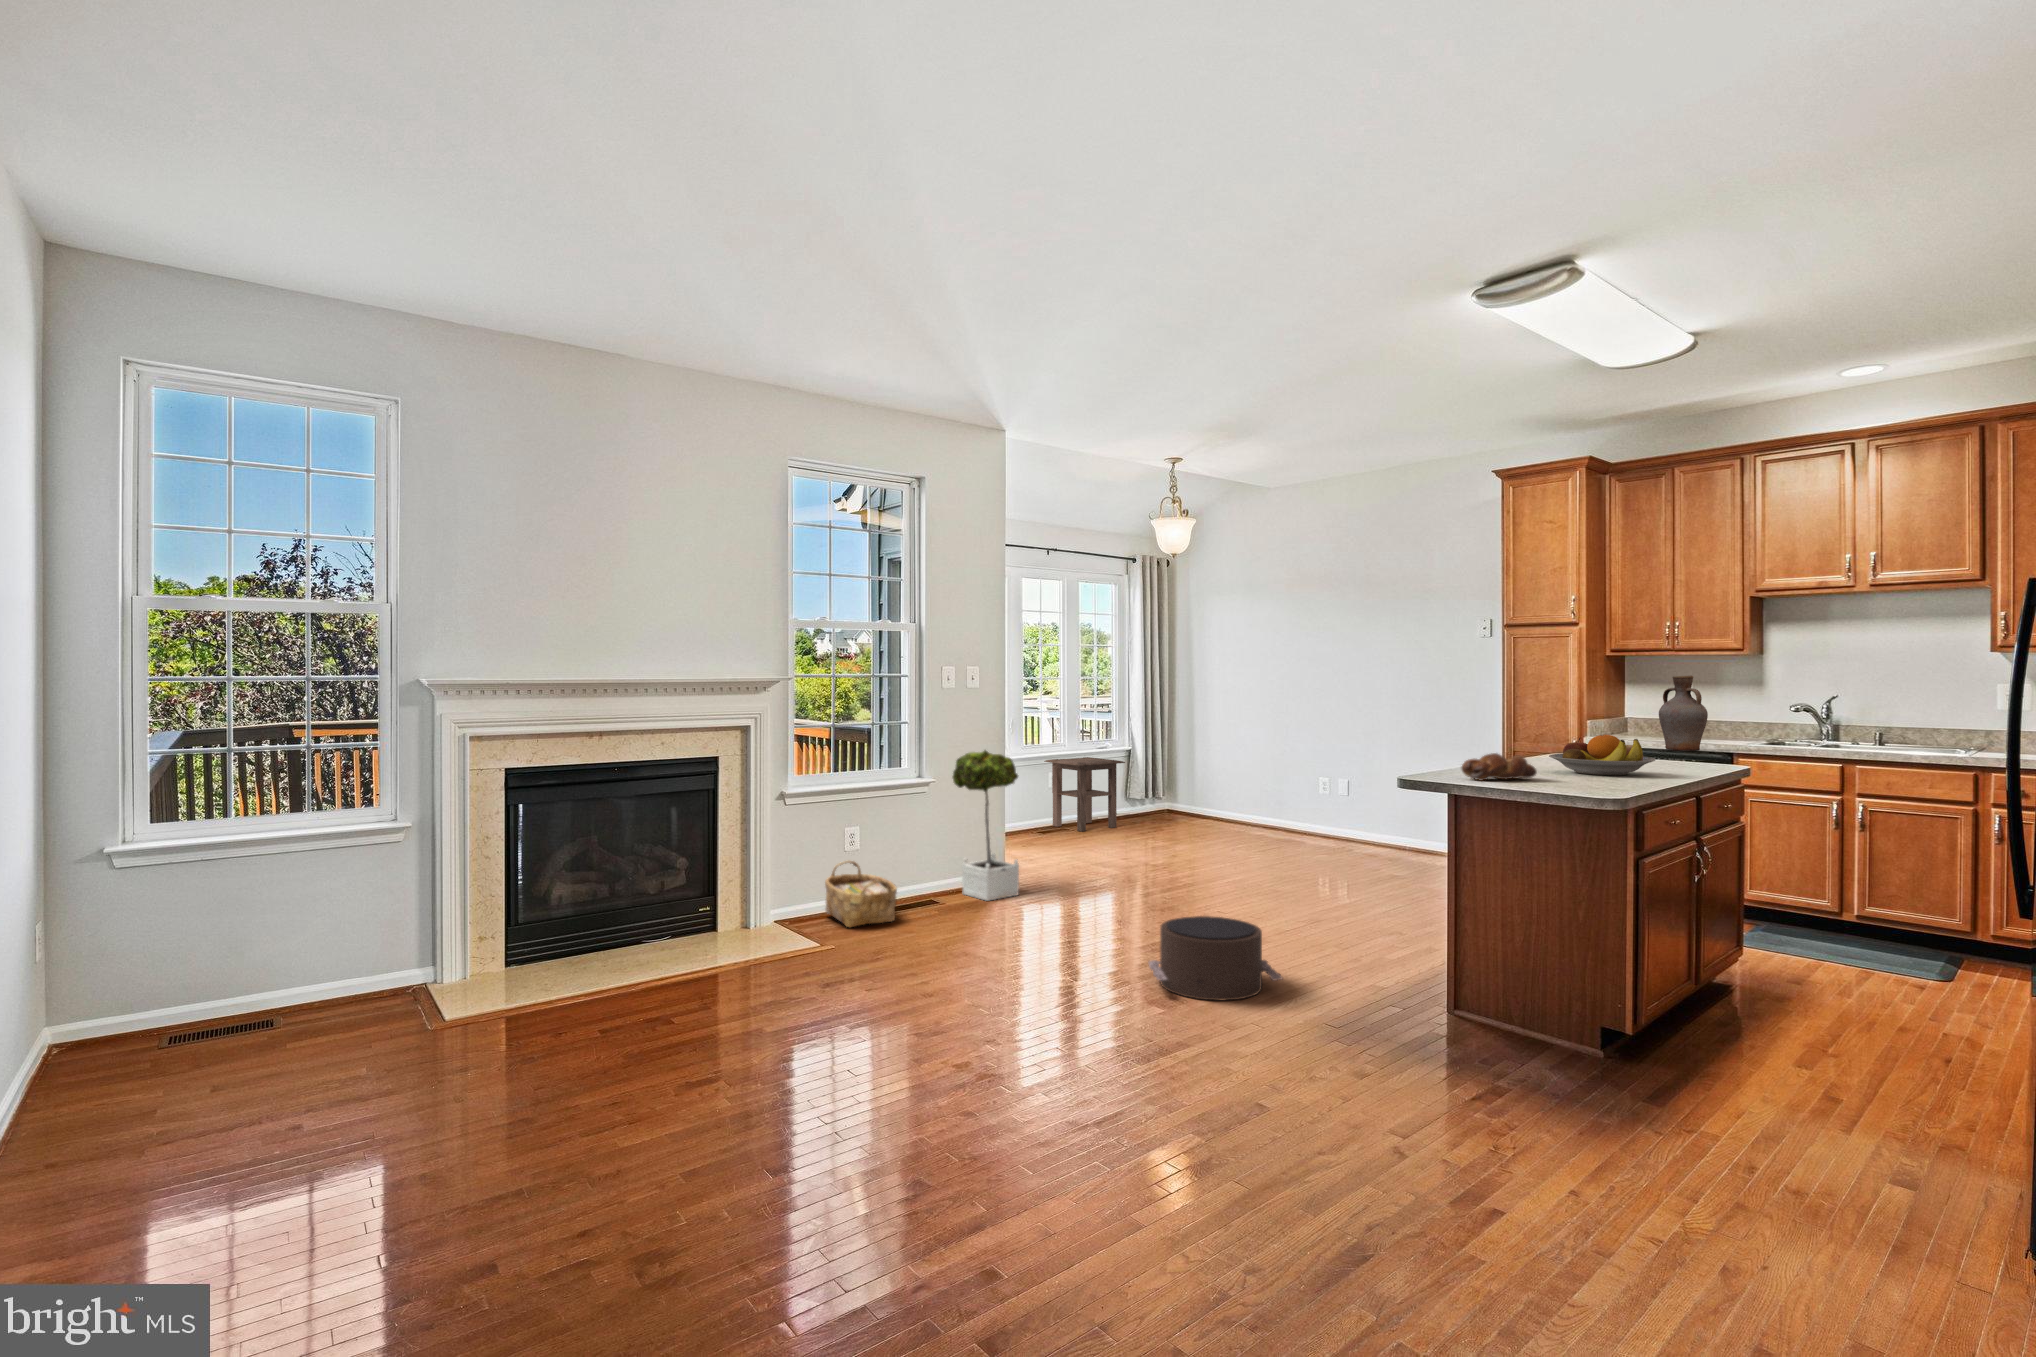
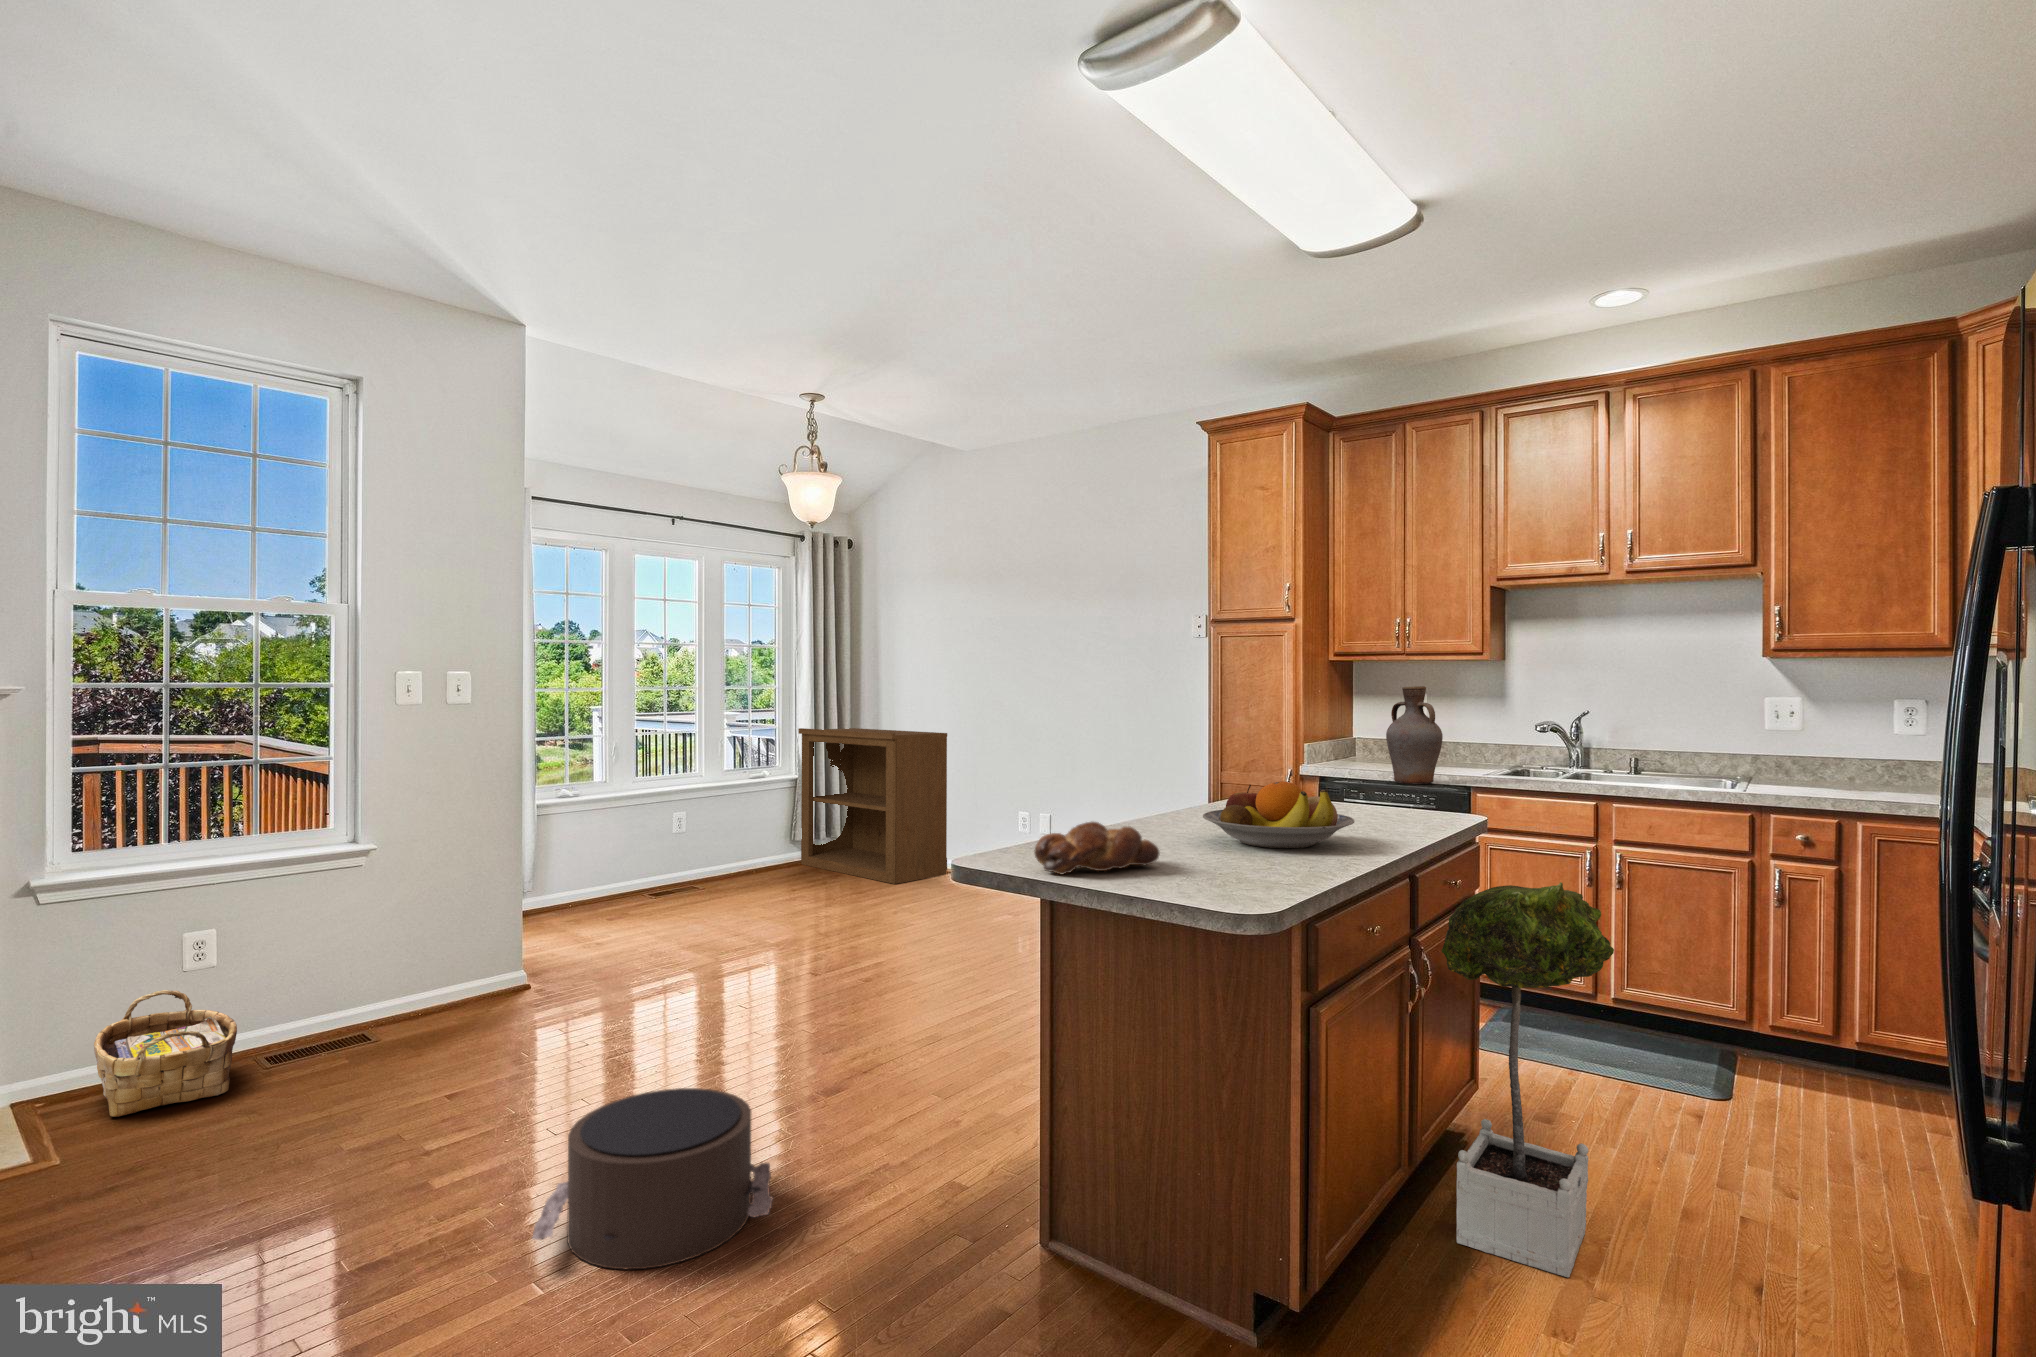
bookshelf: none [1133,711,1258,832] -> present [798,728,947,884]
potted tree: present [953,750,1019,901] -> present [1441,882,1614,1277]
side table: present [1044,757,1125,831] -> none [668,790,775,890]

